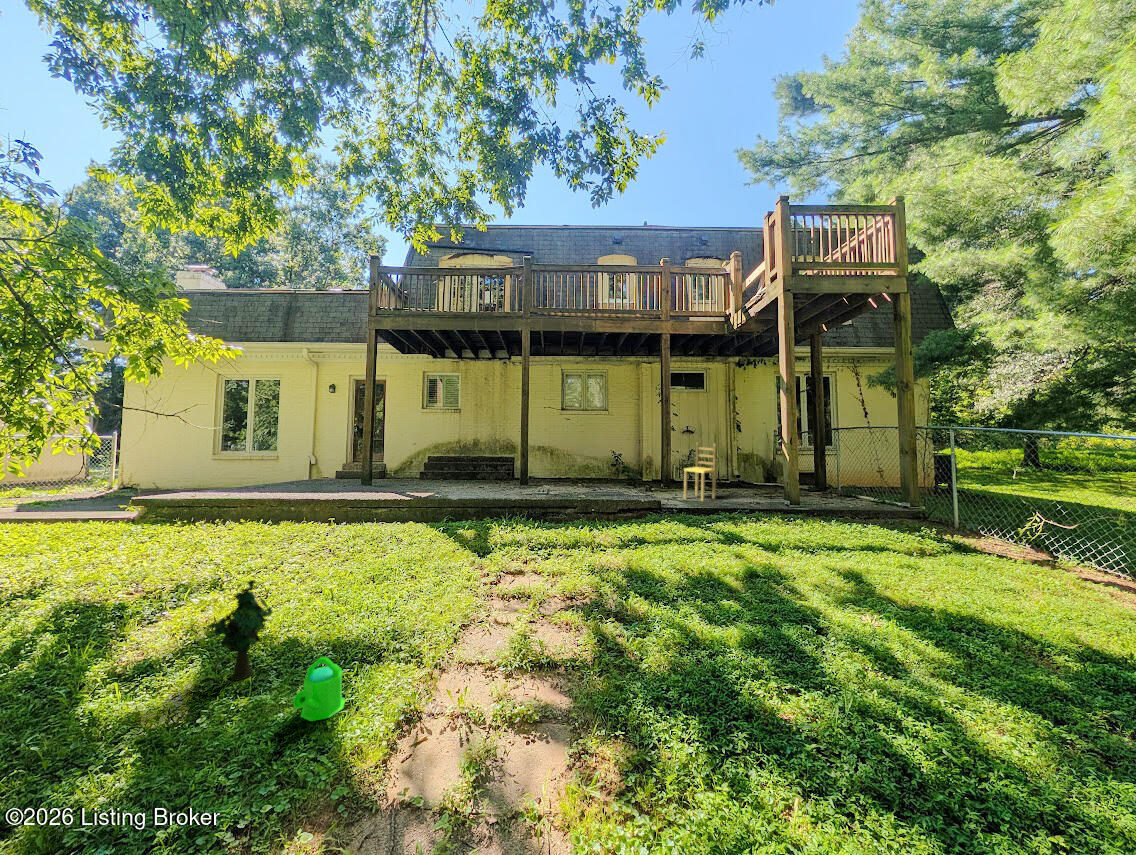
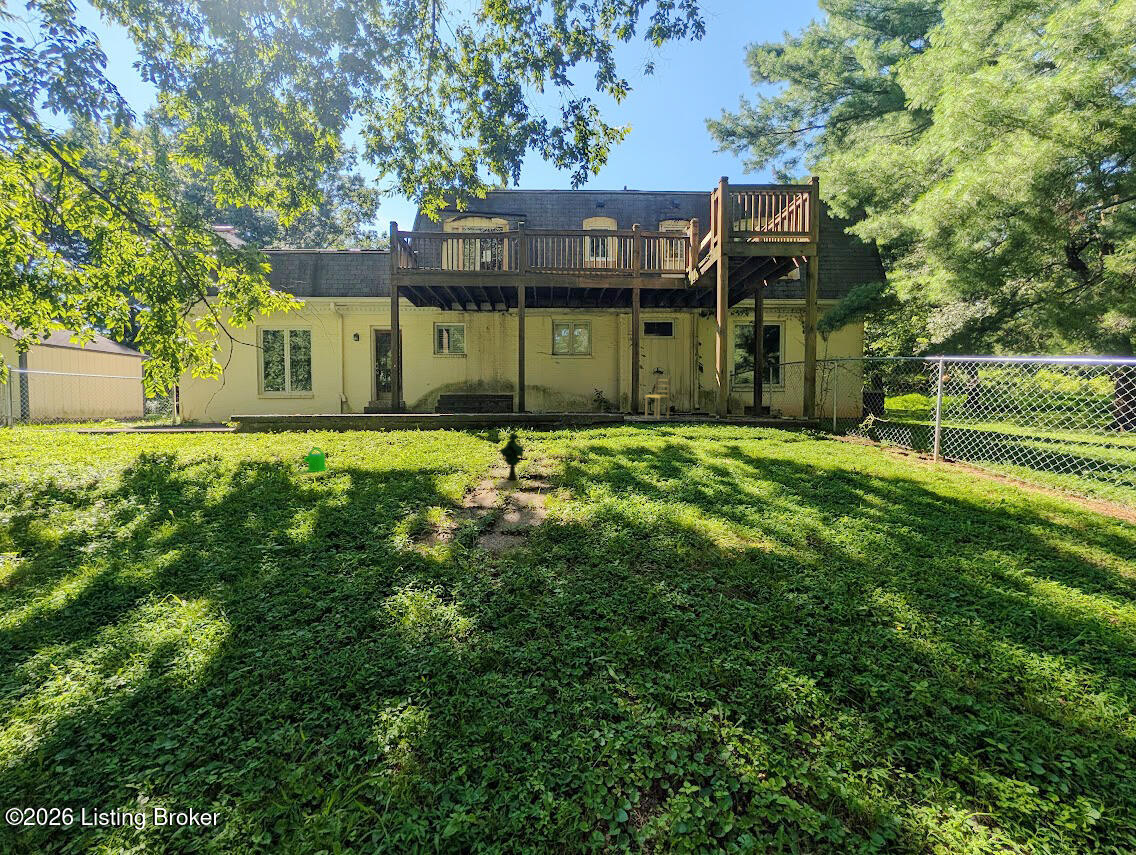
decorative plant: present [209,580,272,680] -> present [500,429,524,480]
watering can: present [293,657,345,721] -> present [304,447,326,472]

